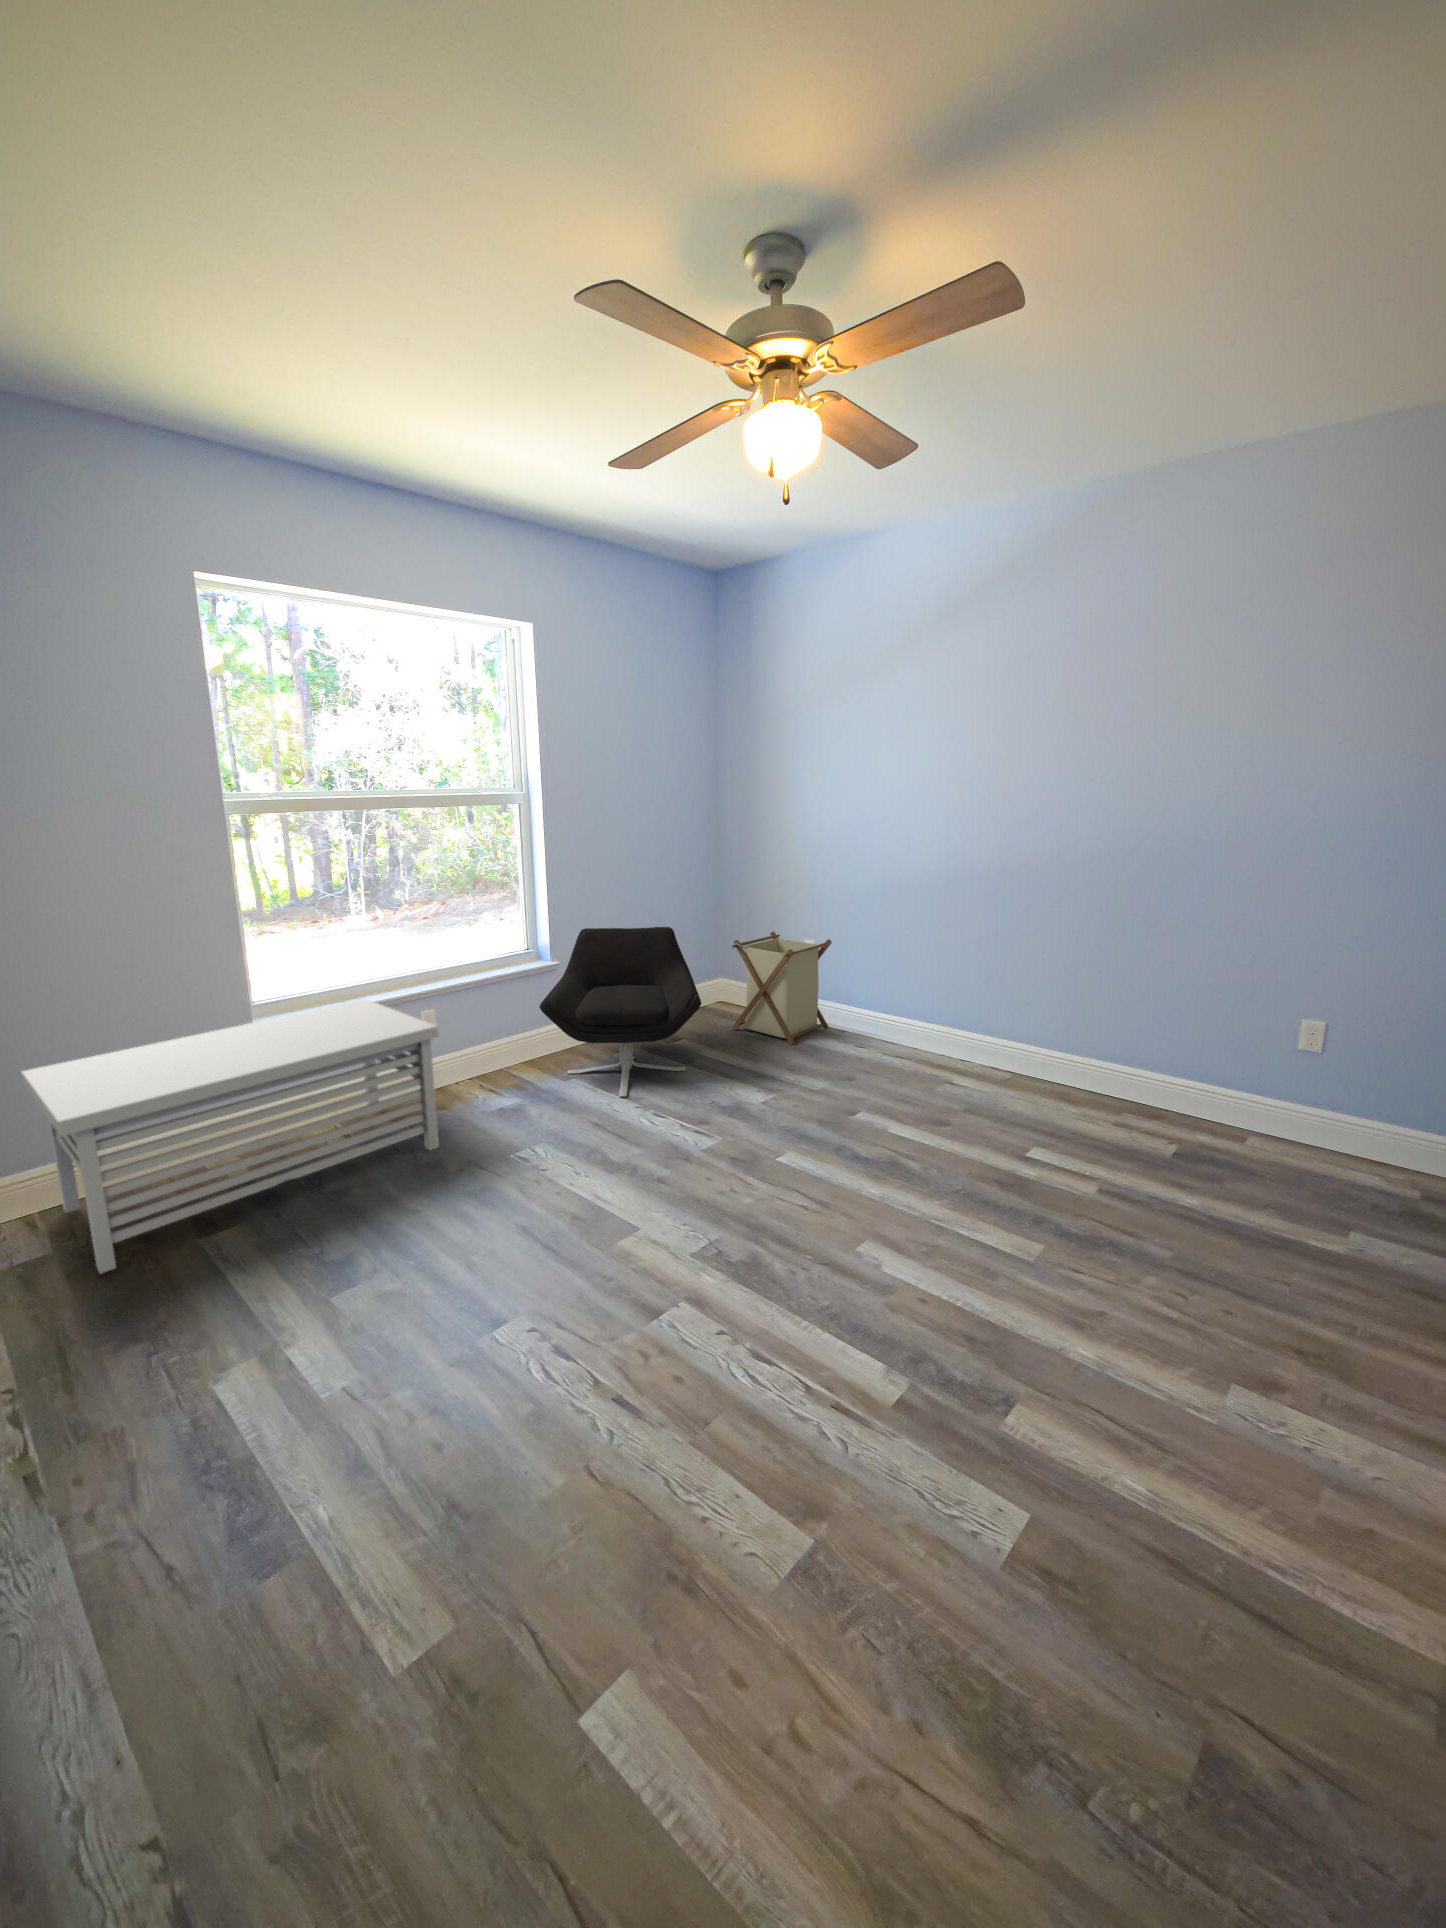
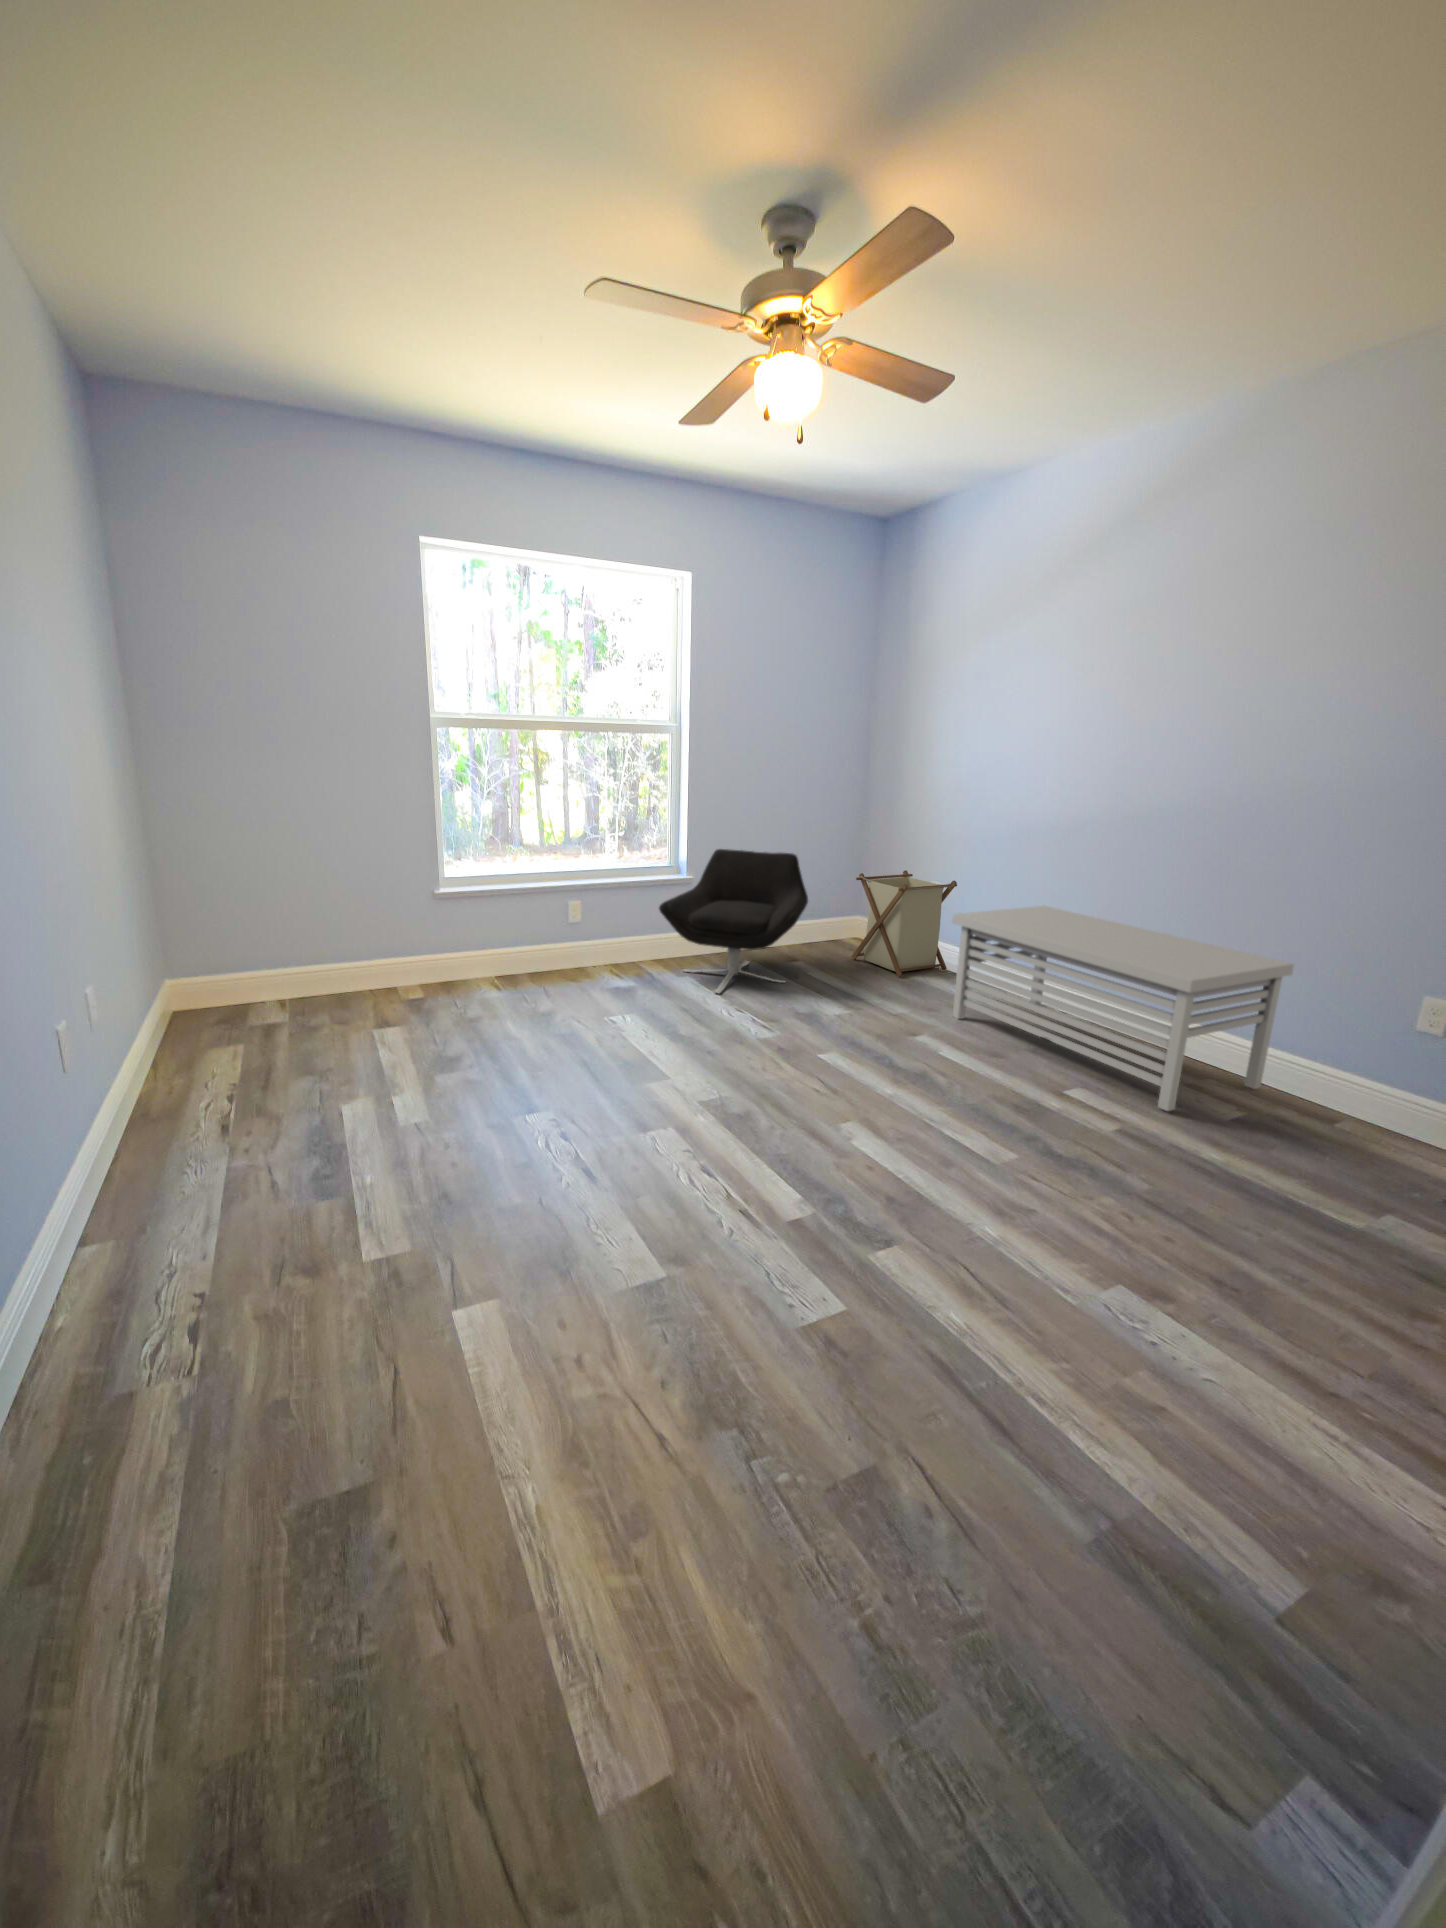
storage bench: present [21,999,439,1273] -> present [952,906,1294,1111]

